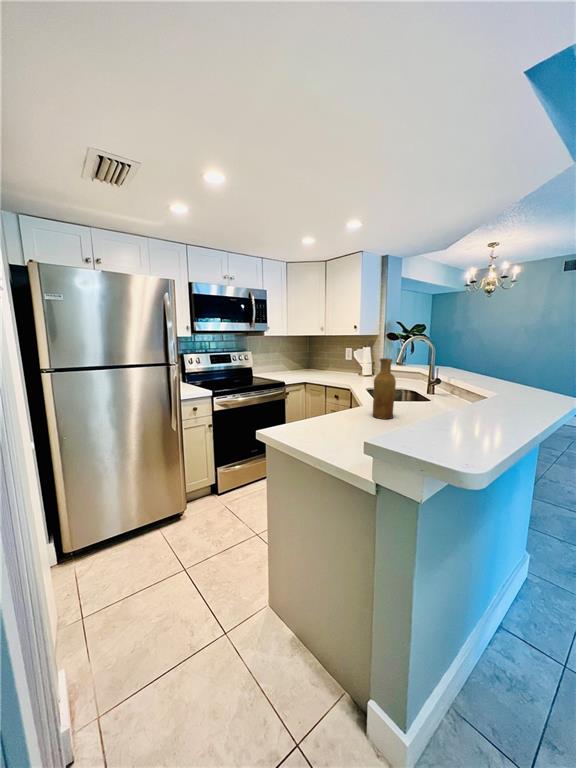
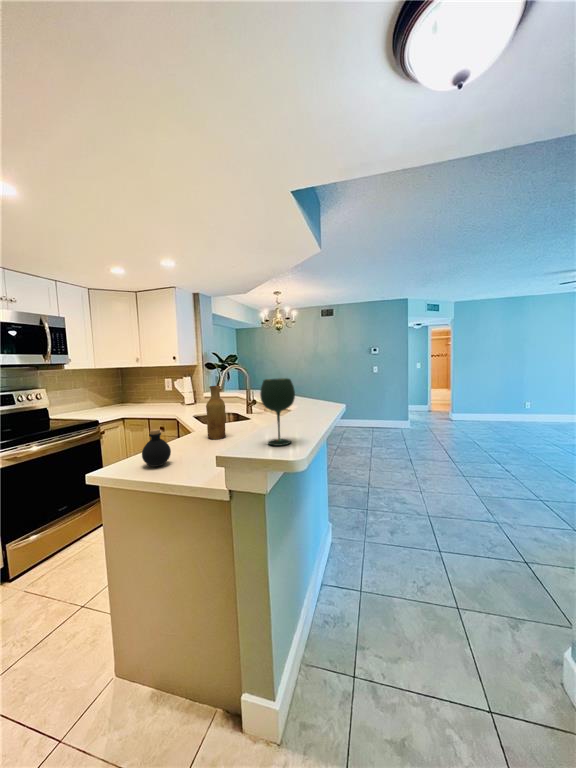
wine glass: none [430,354,486,447] -> present [260,378,295,446]
bottle: none [300,399,327,436] -> present [142,429,171,467]

